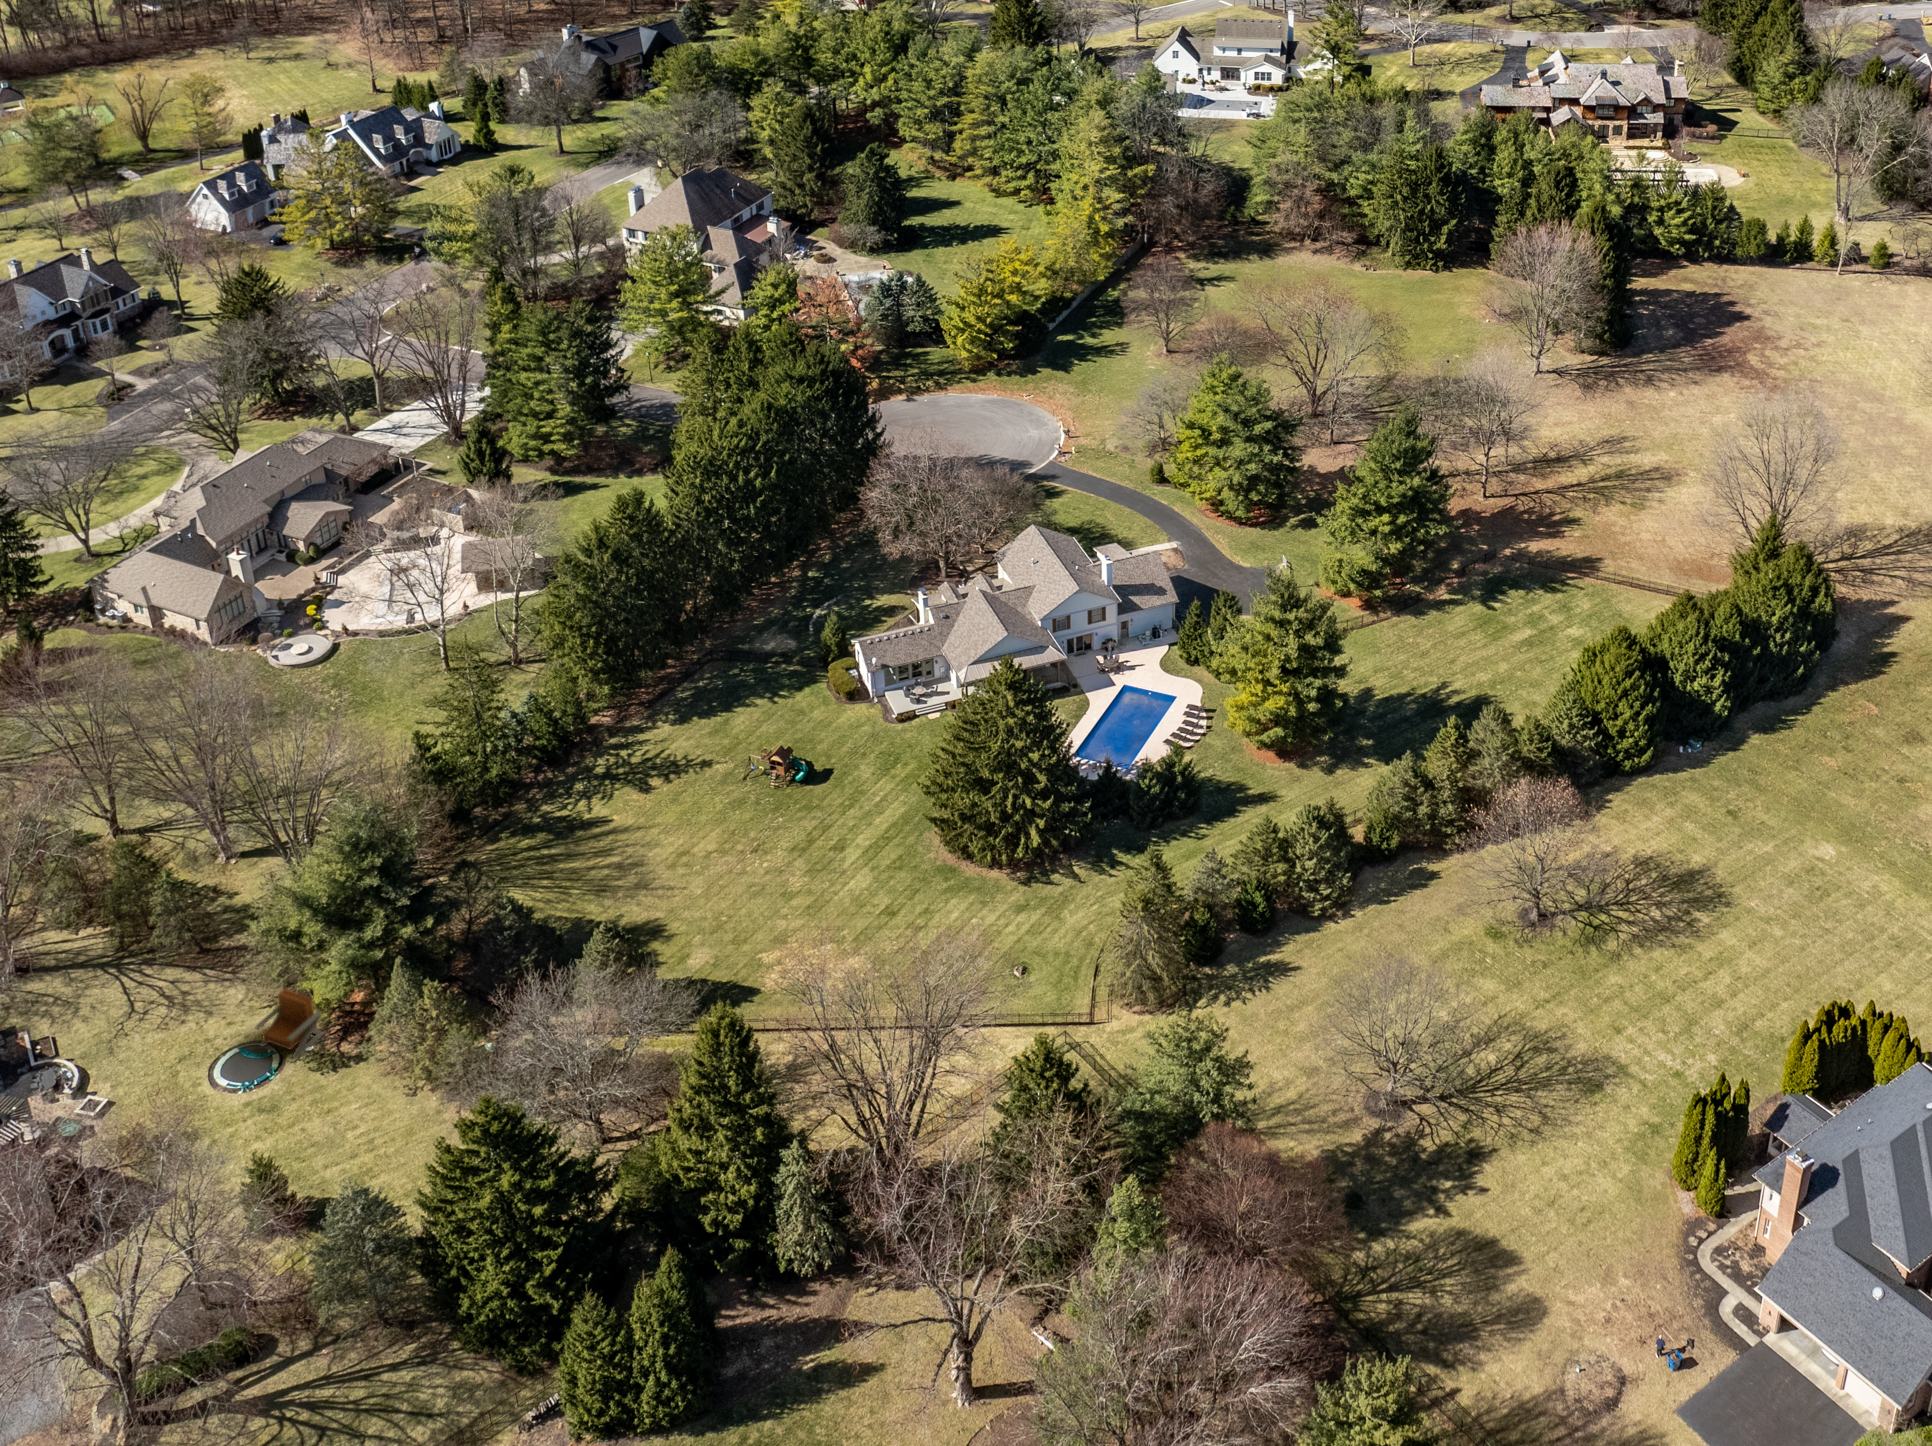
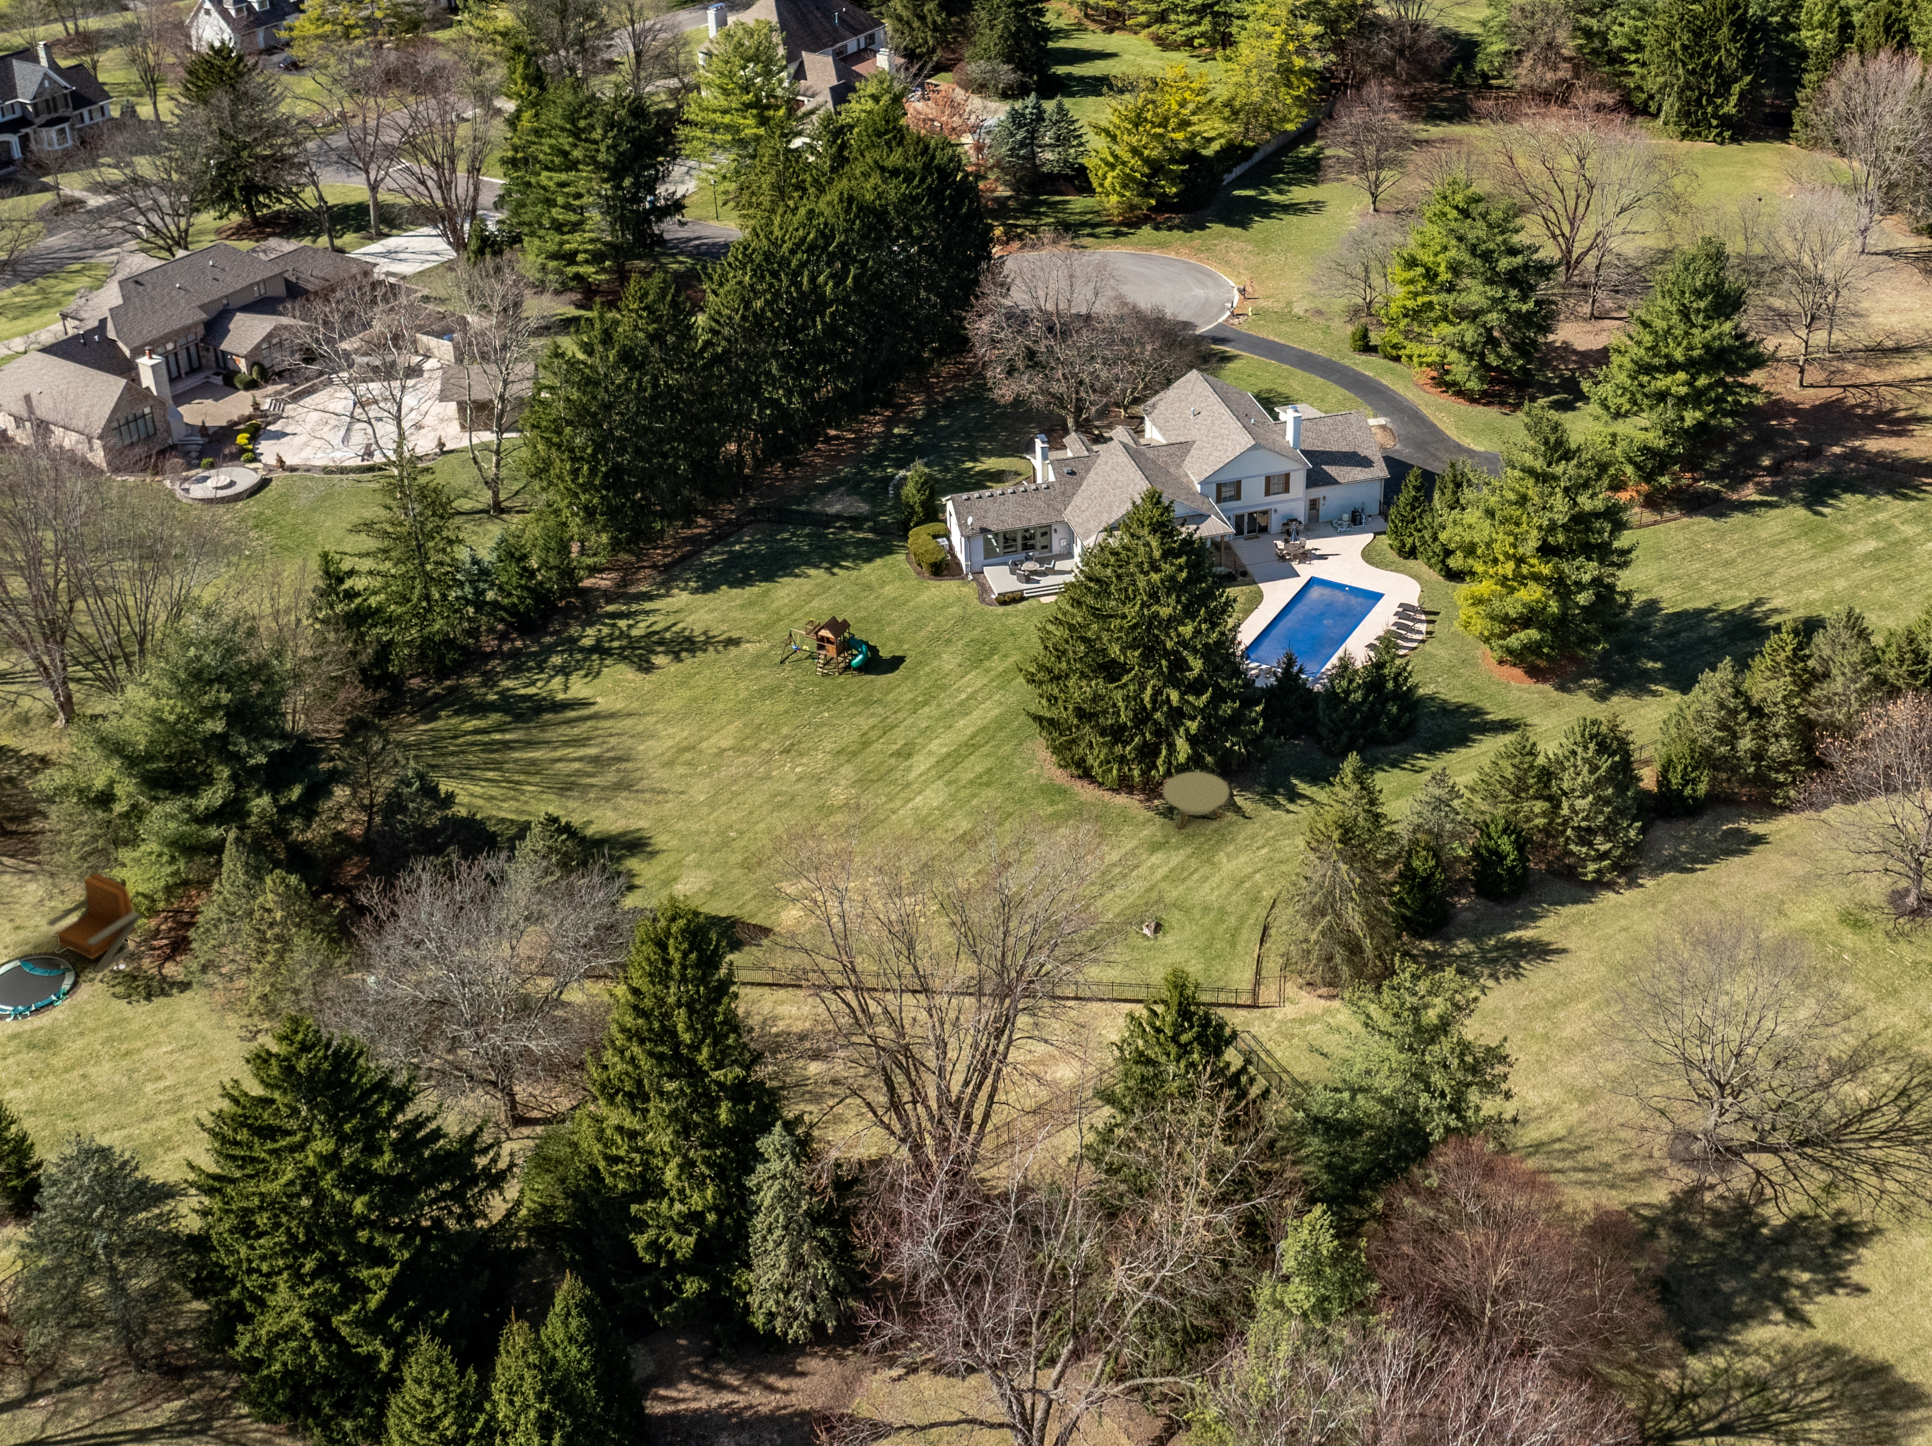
round table: none [1028,853,1074,895] -> present [1163,772,1229,829]

